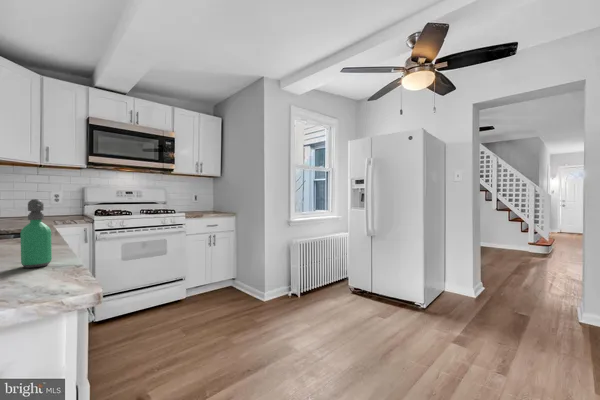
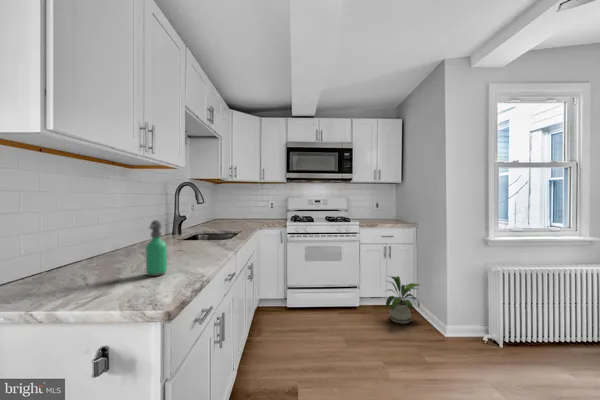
house plant: none [211,262,244,303] -> present [386,276,420,324]

